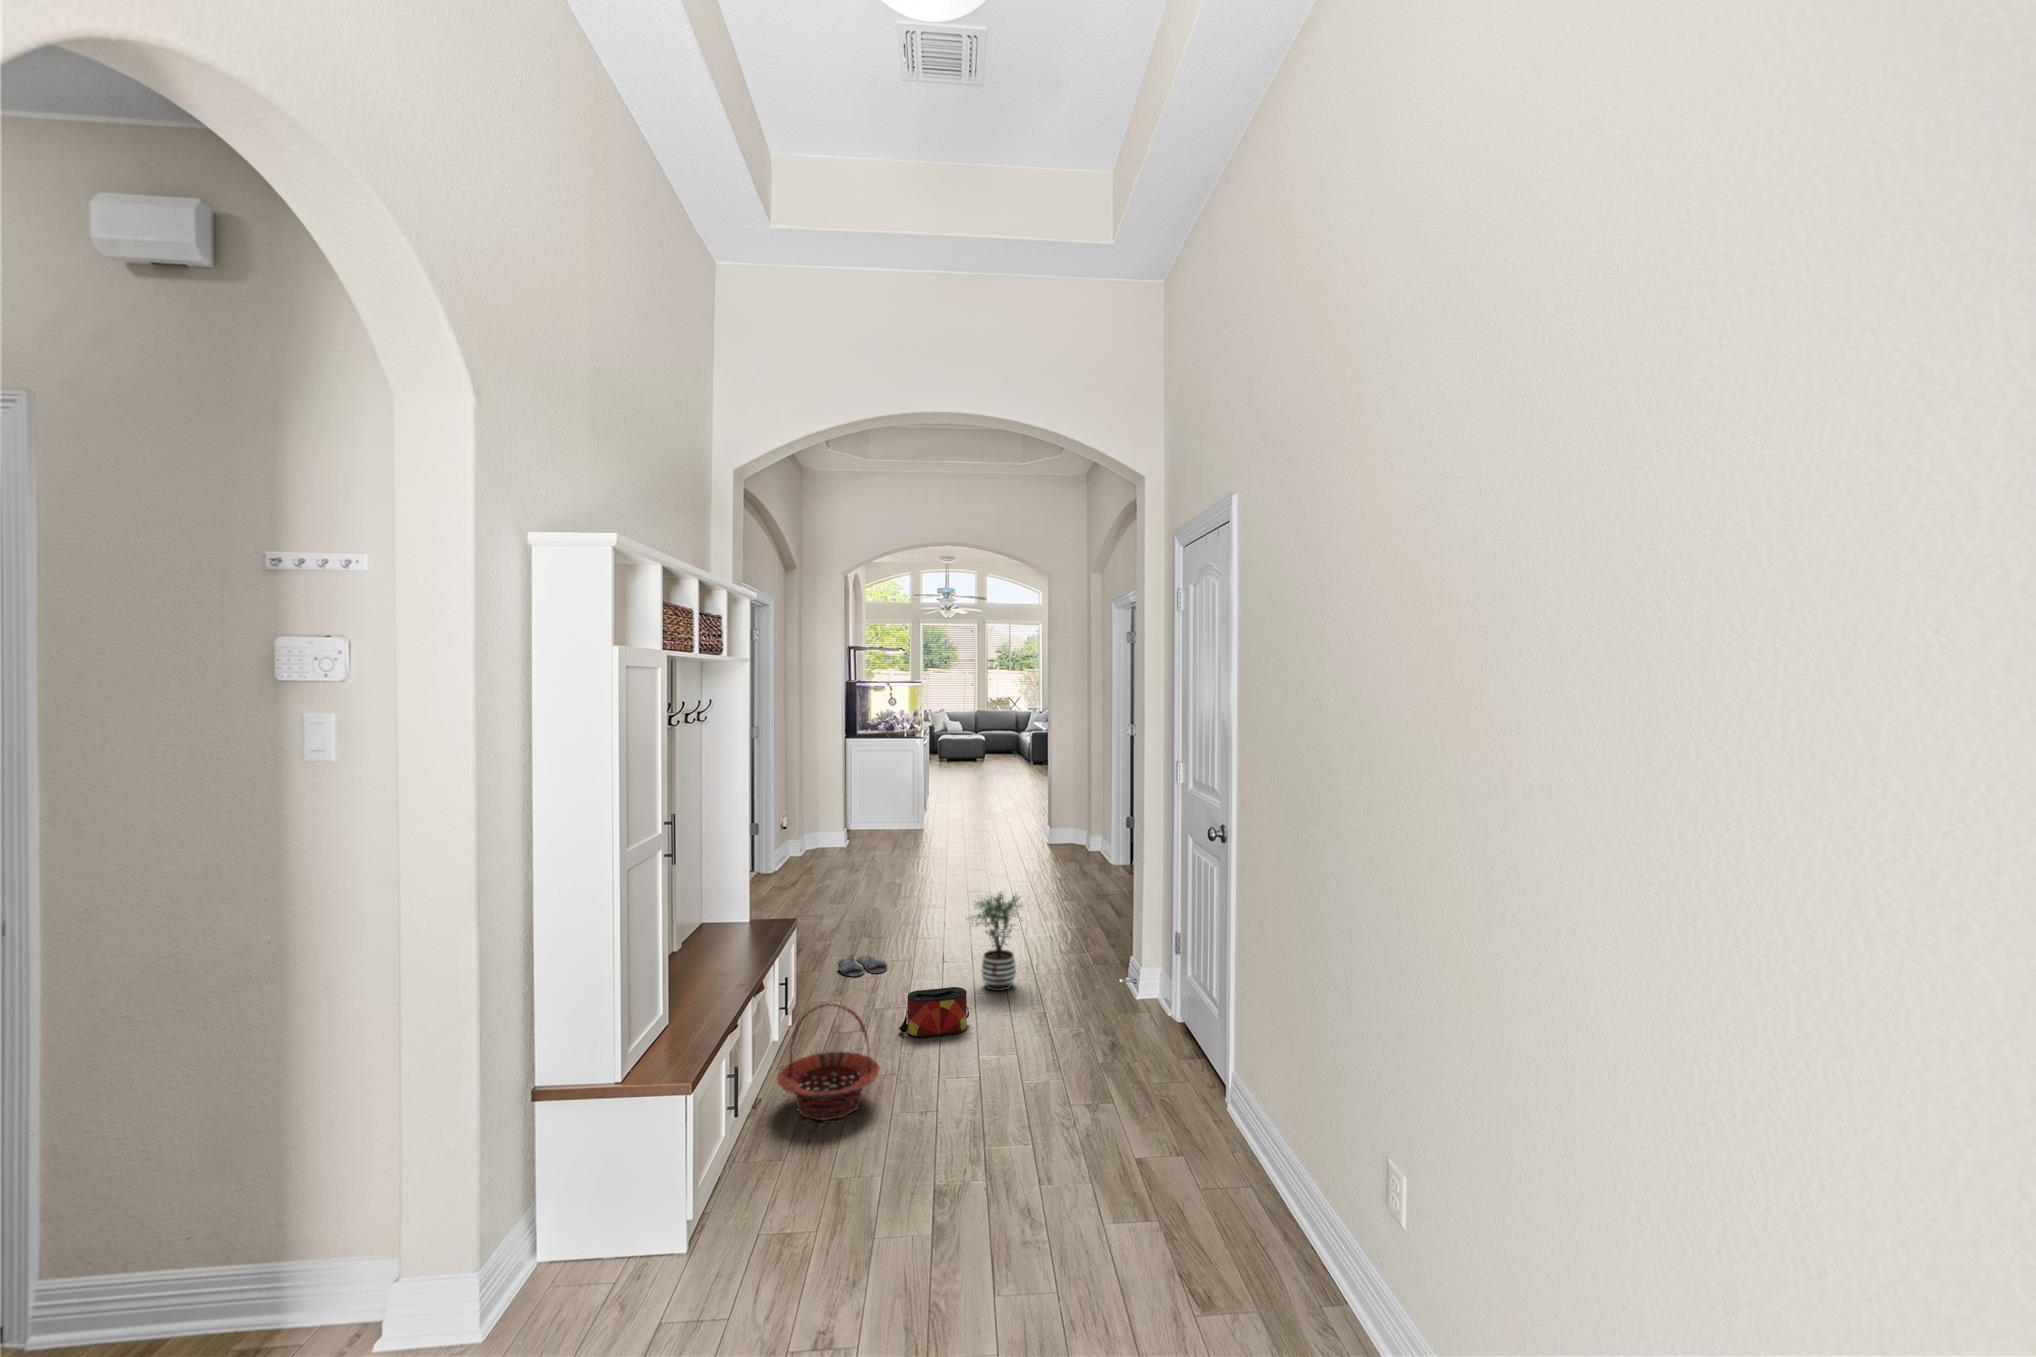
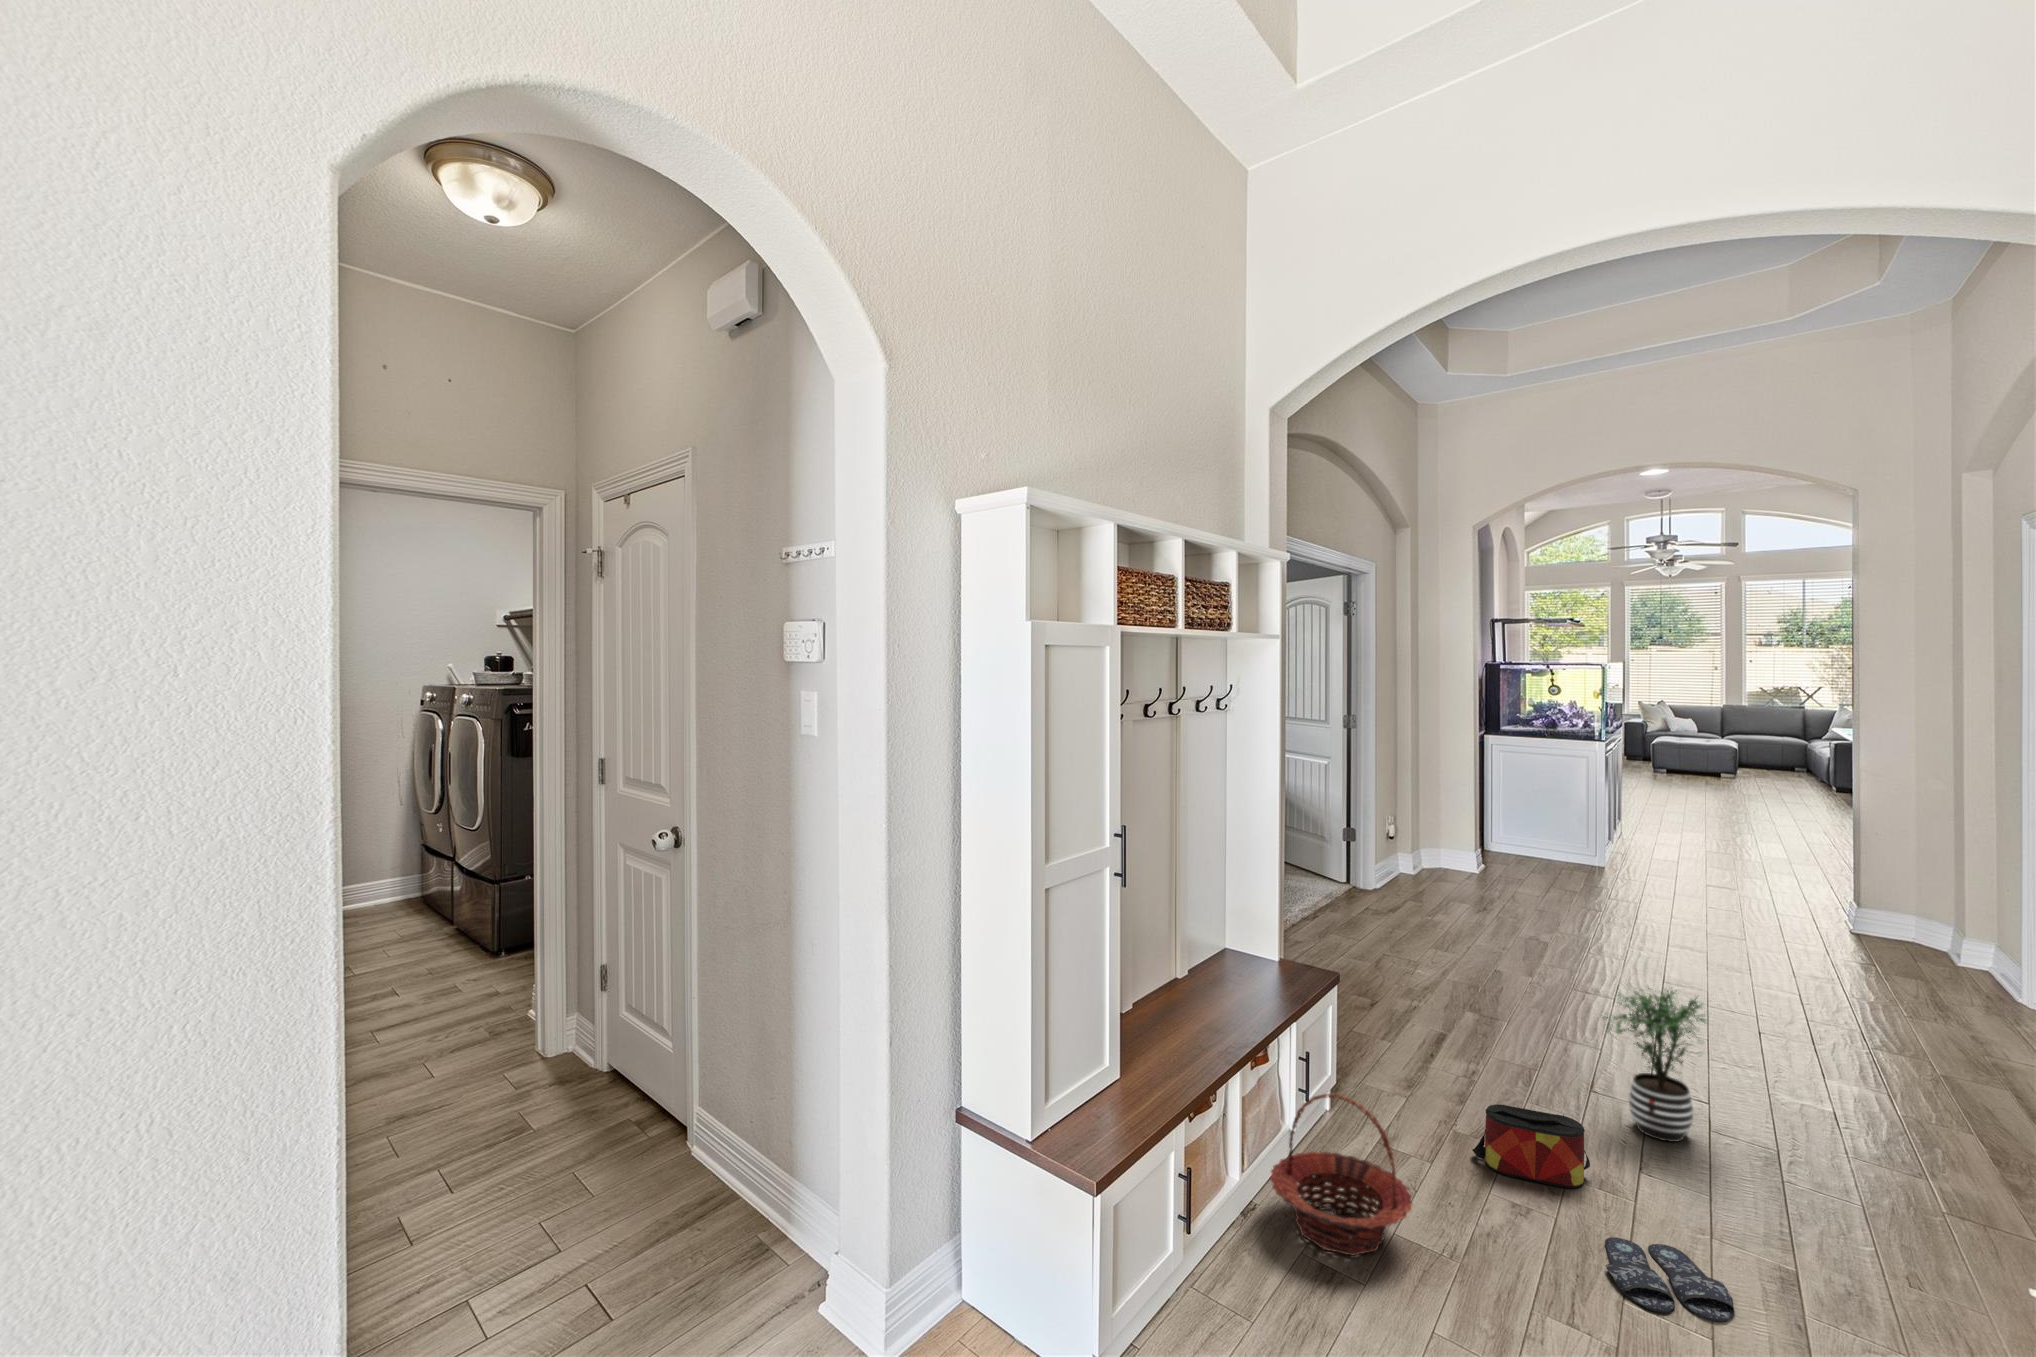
slippers: present [838,956,887,977] -> present [1605,1237,1734,1323]

